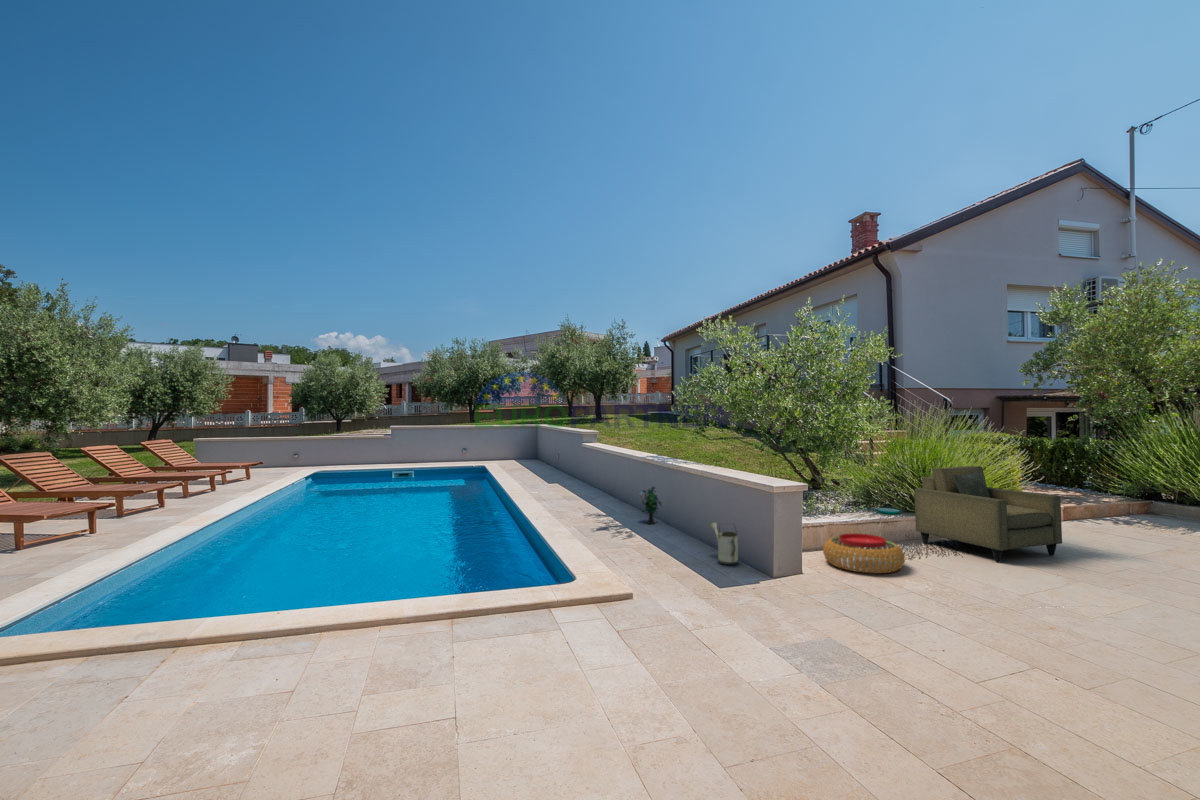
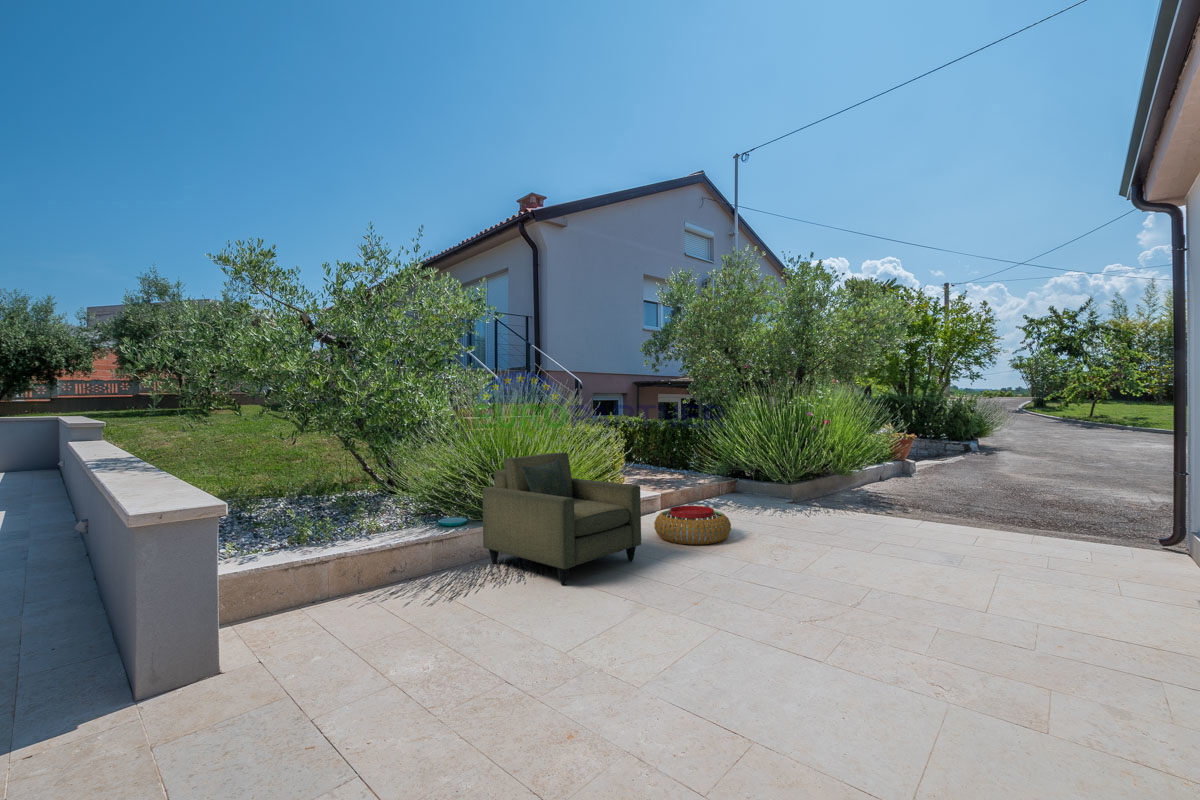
decorative plant: present [642,487,661,524] -> none [22,517,70,589]
watering can: present [709,522,738,565] -> none [31,591,90,688]
pouf: present [823,534,905,574] -> present [654,506,731,545]

